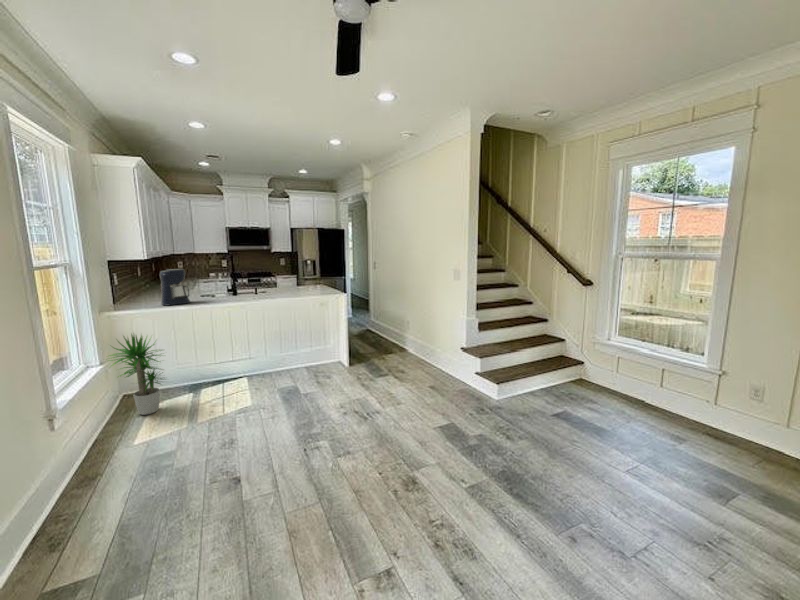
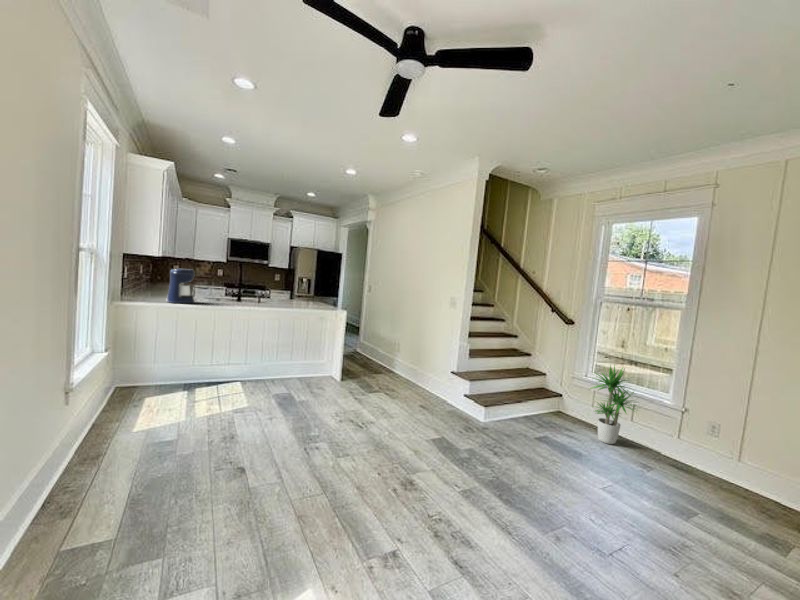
potted plant: present [110,334,162,415] -> present [590,366,634,444]

